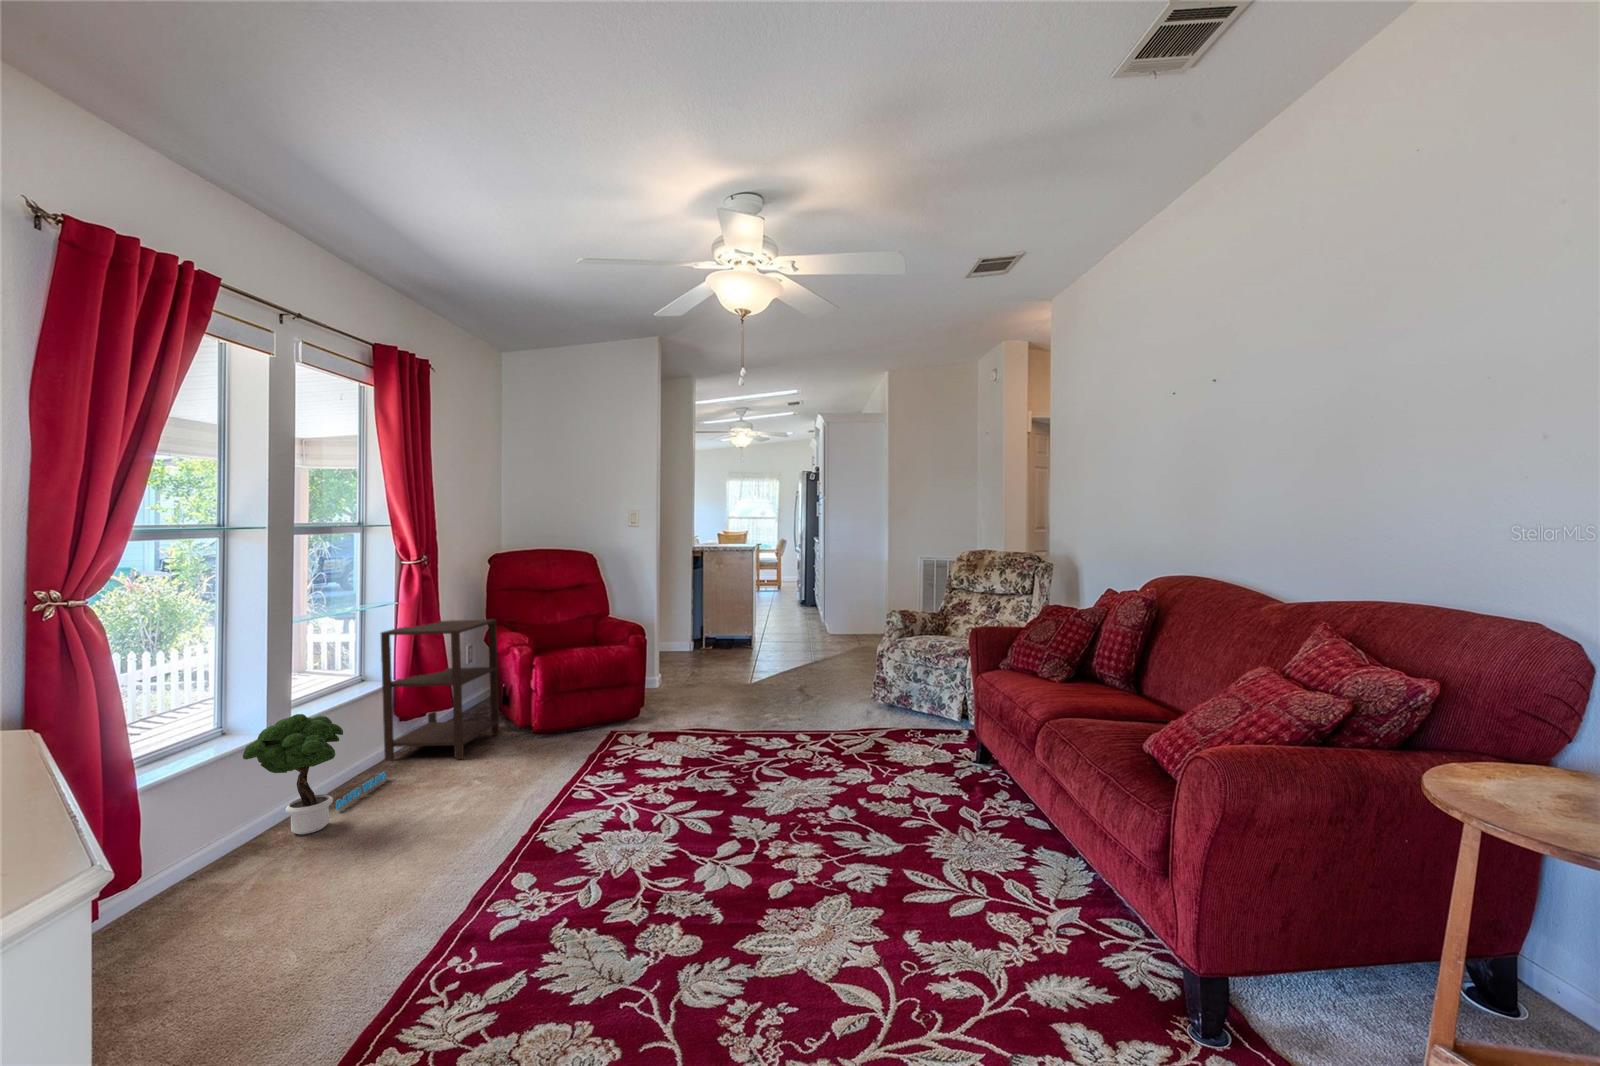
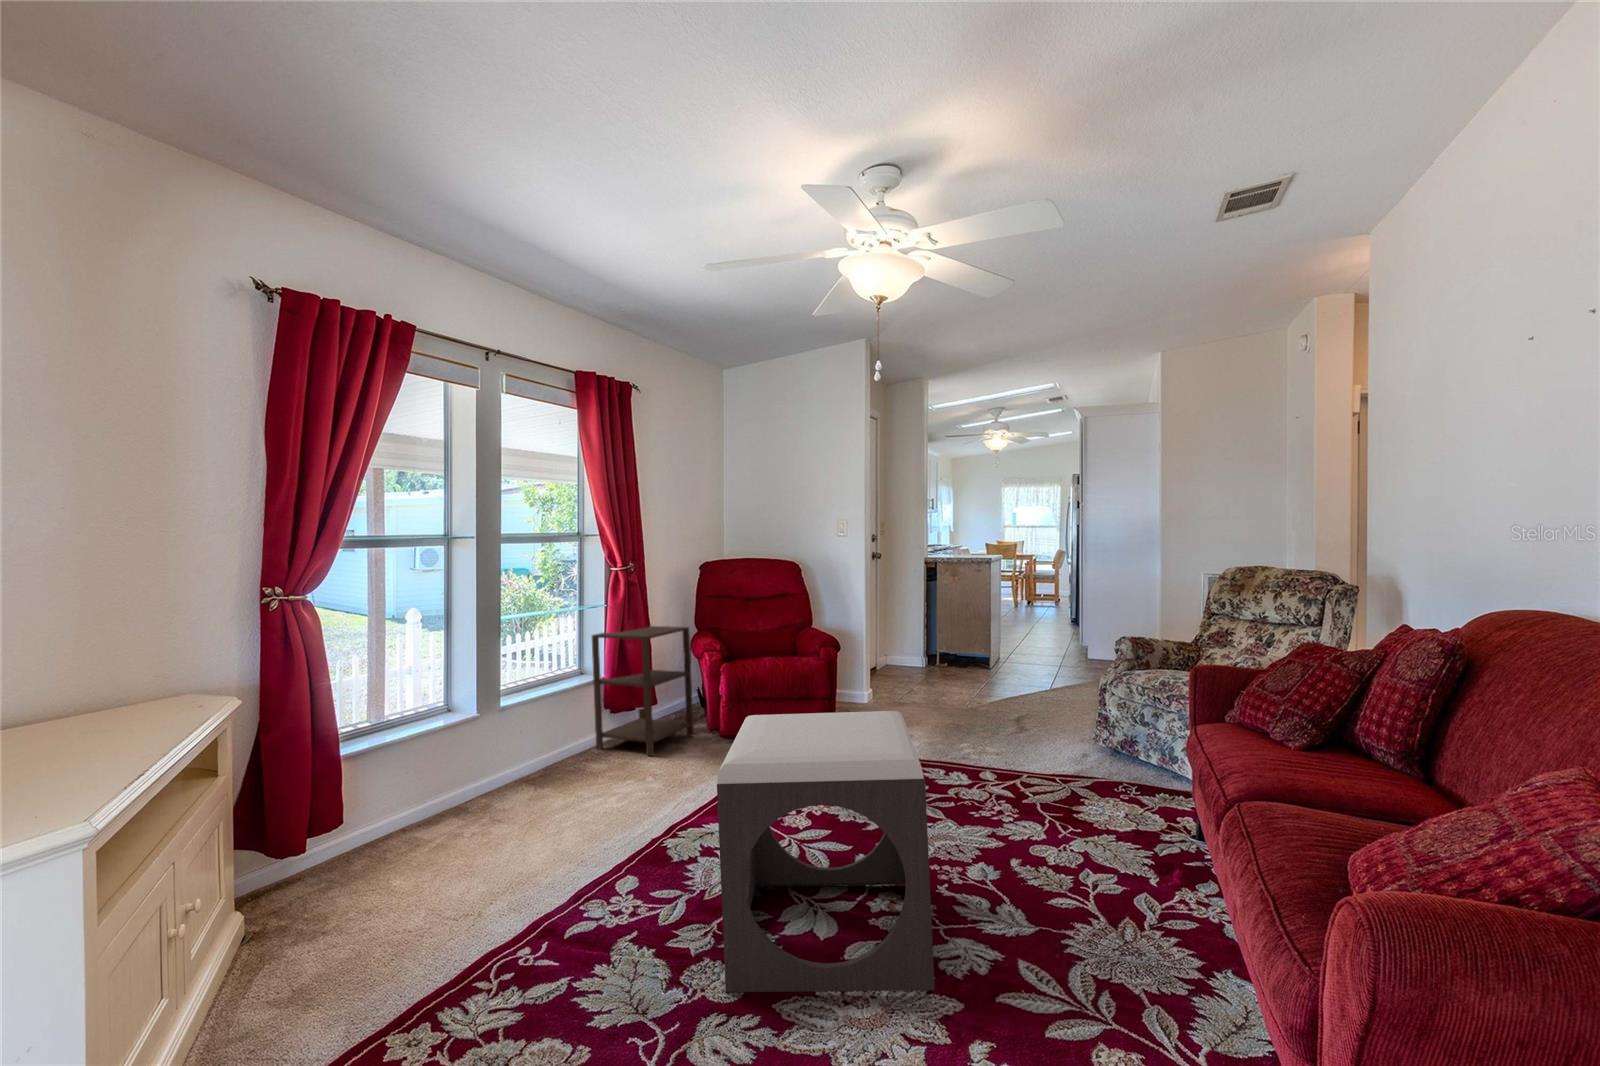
footstool: none [644,679,858,955] -> present [717,711,935,992]
potted tree: present [243,714,386,834] -> none [465,703,588,805]

